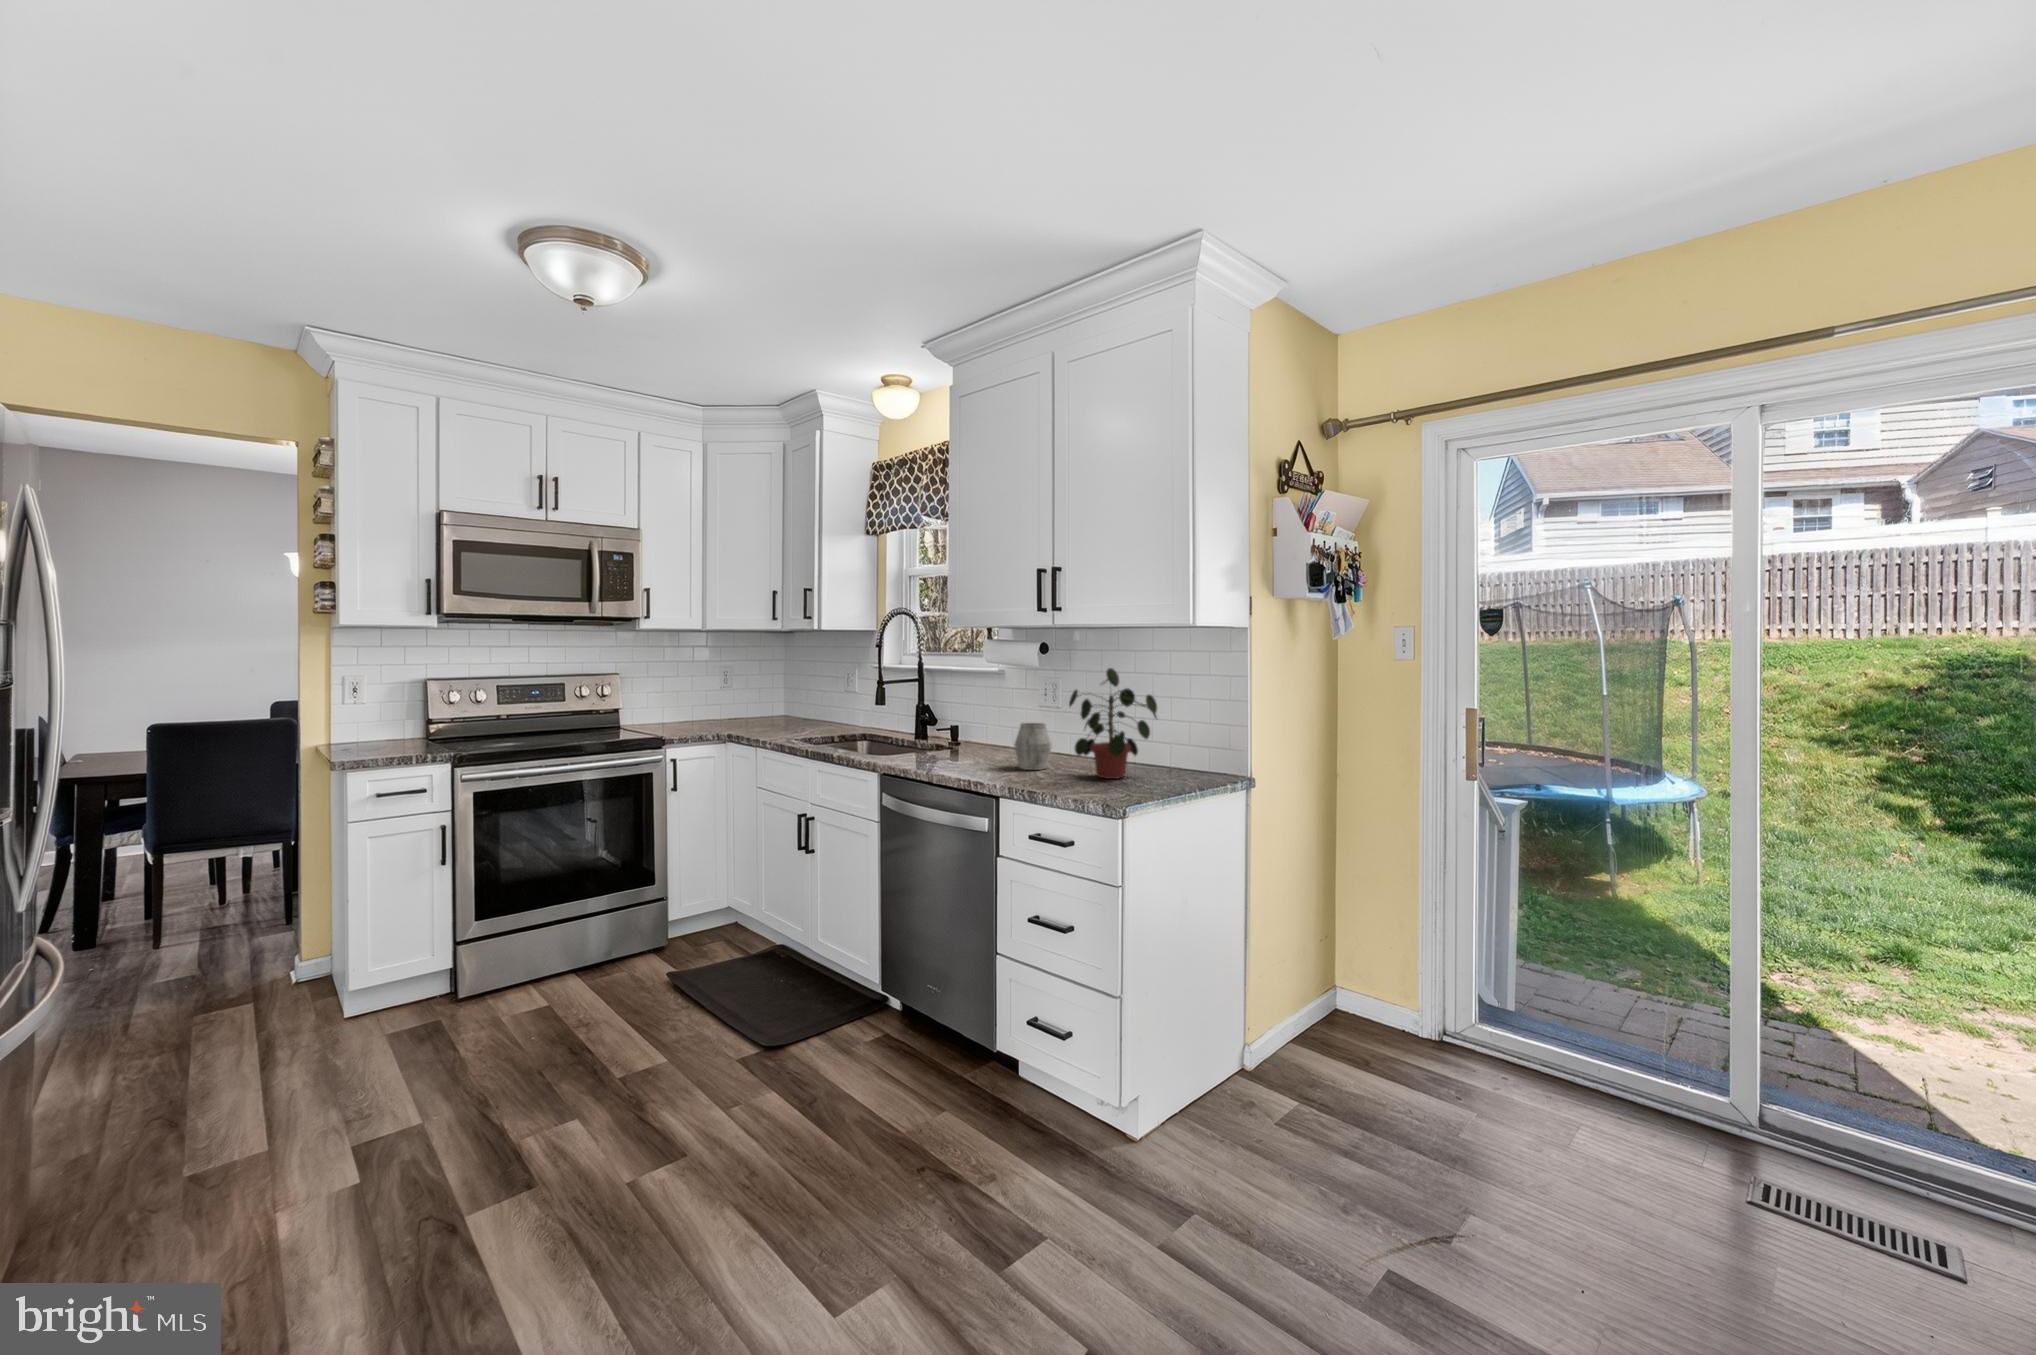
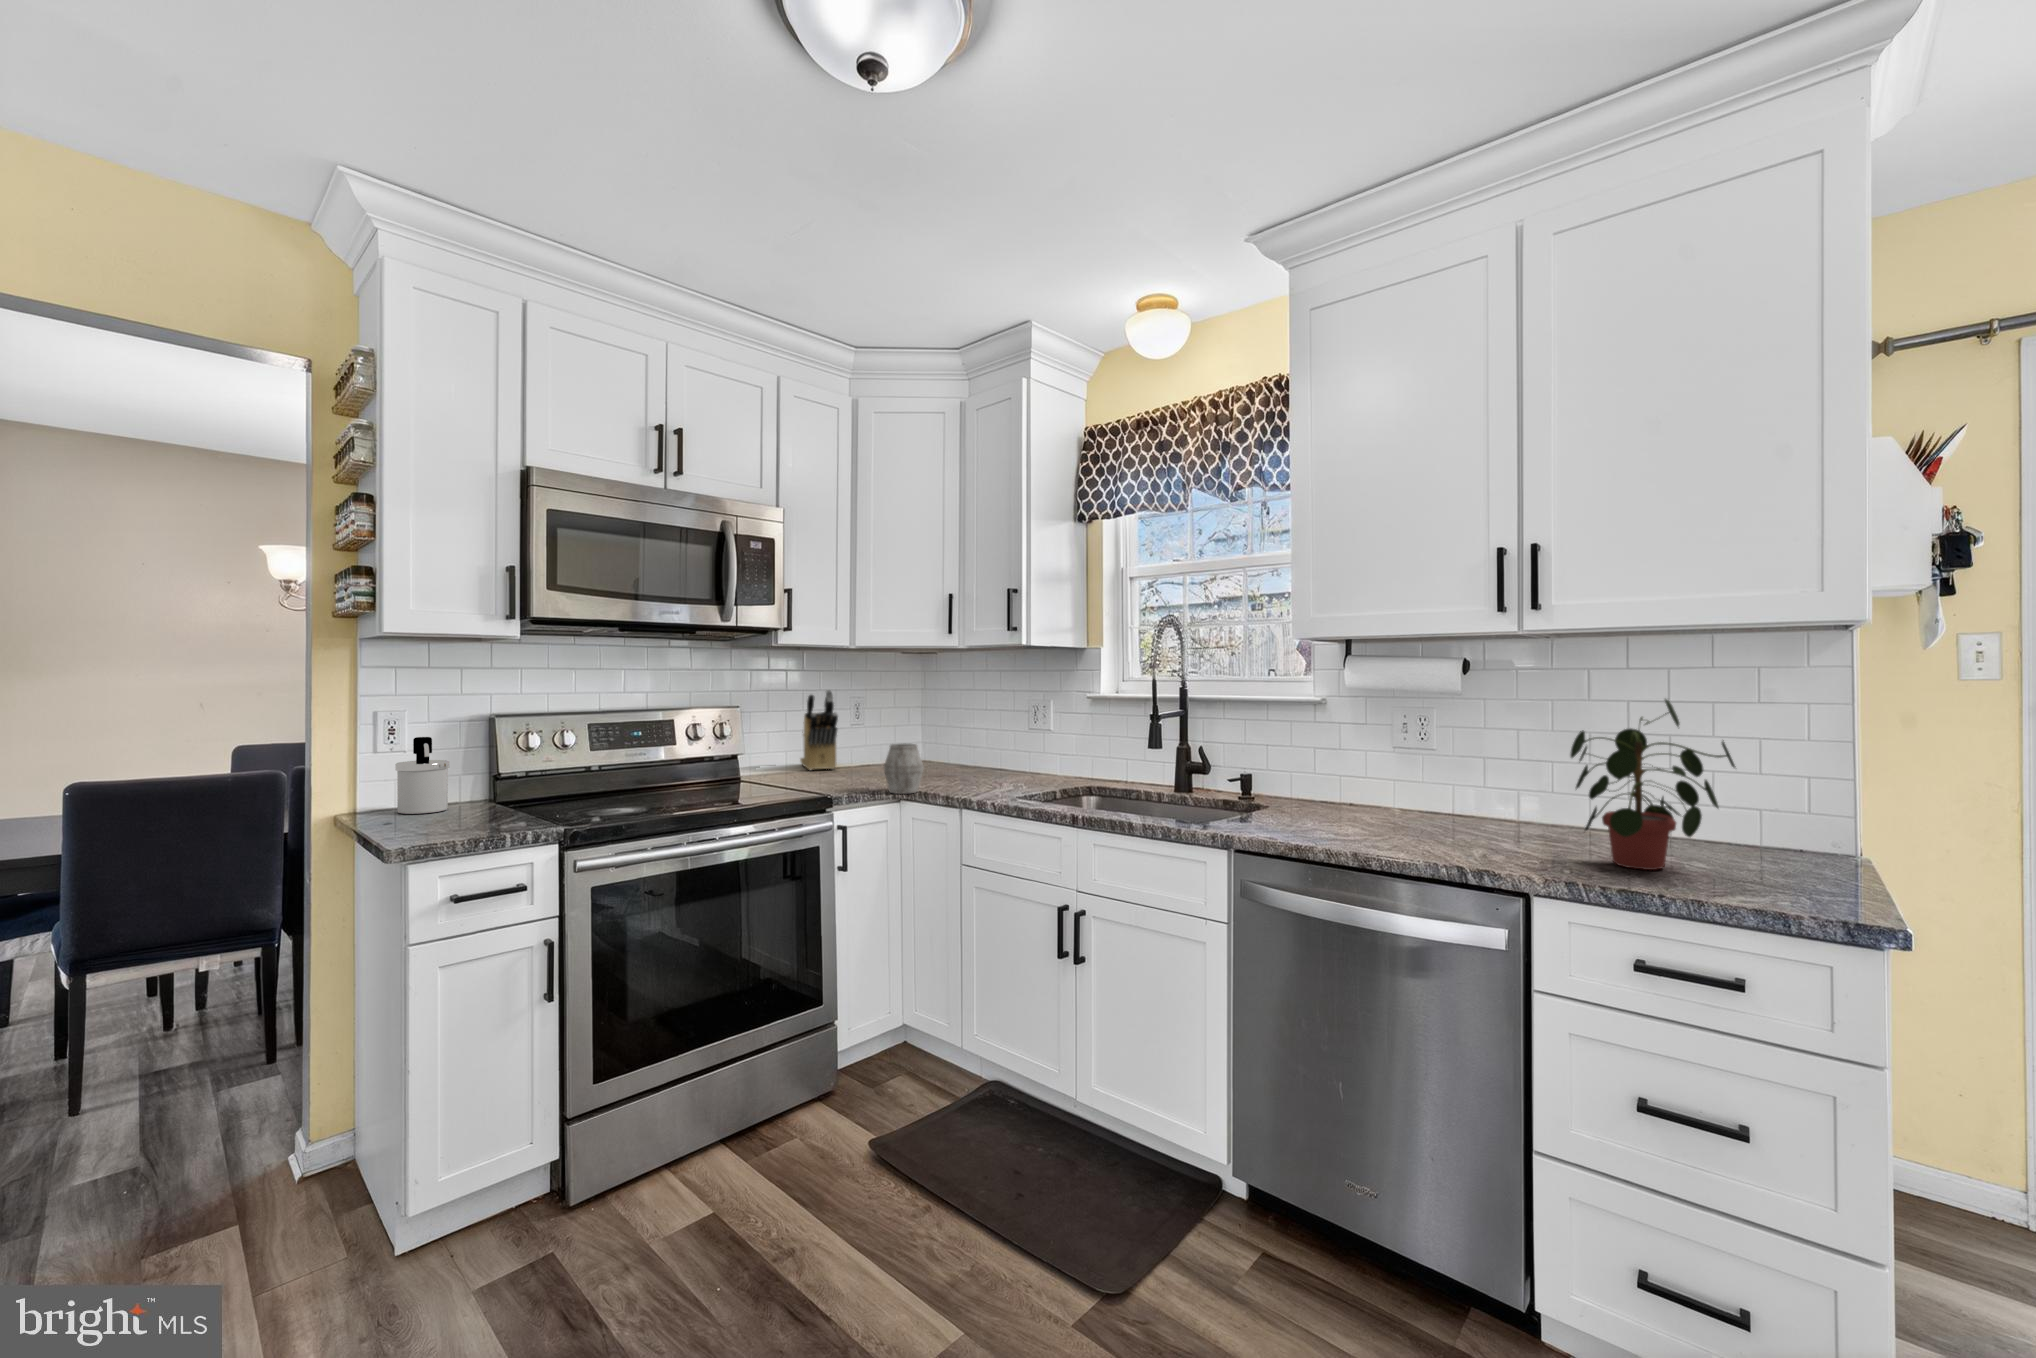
knife block: none [680,663,706,723] -> present [800,690,838,770]
soap dispenser: none [355,694,393,745] -> present [395,737,449,814]
mug: present [1014,723,1052,770] -> present [884,744,923,794]

